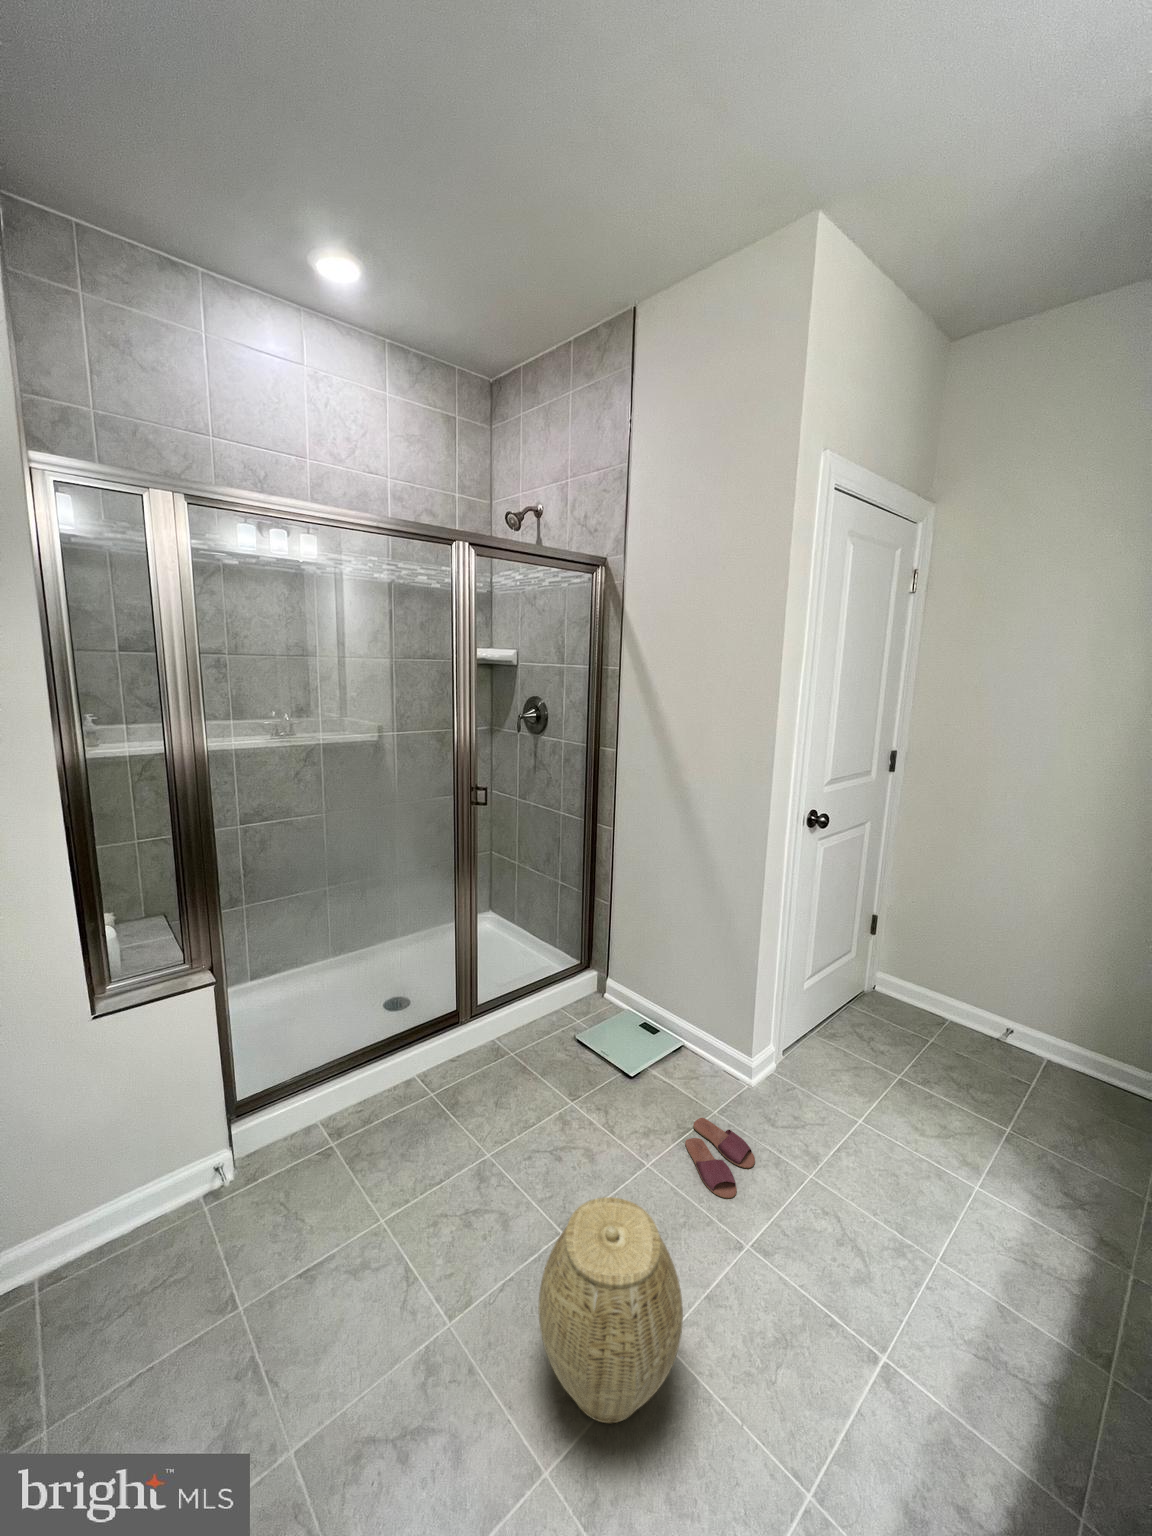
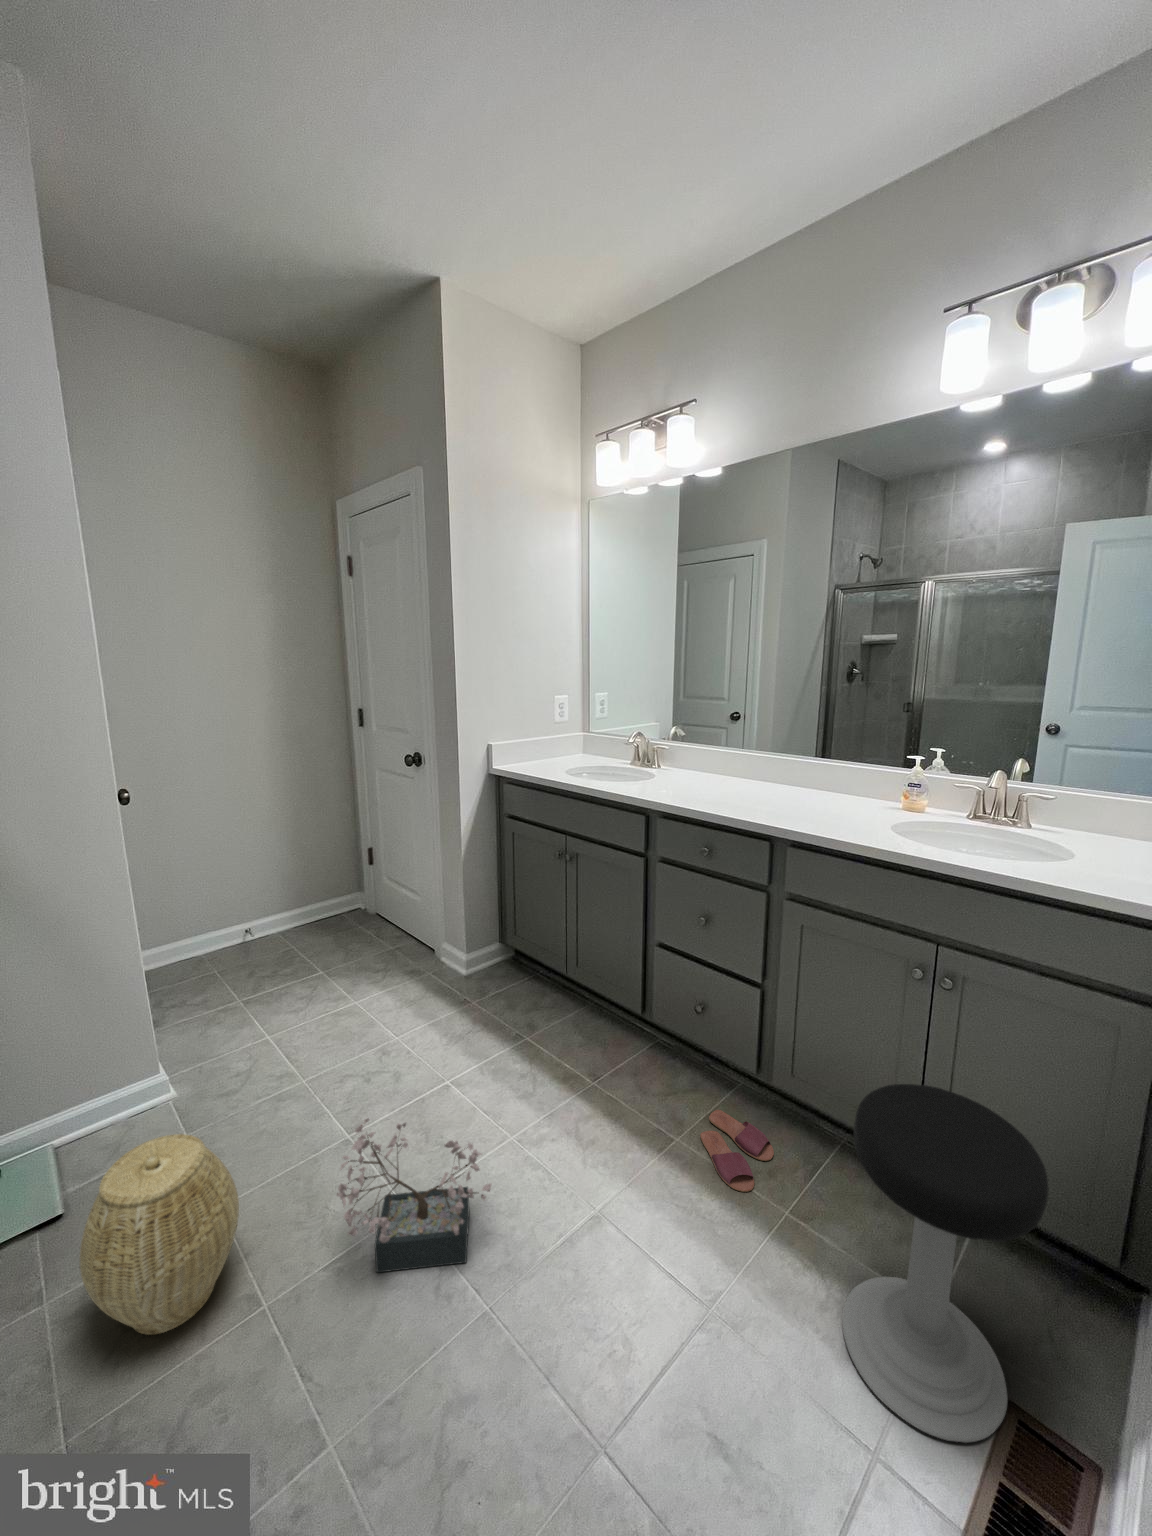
stool: none [820,1099,1019,1444] -> present [842,1084,1048,1443]
decorative plant: none [337,1122,487,1274] -> present [337,1118,492,1273]
woven basket: present [538,1197,683,1423] -> present [80,1134,239,1335]

